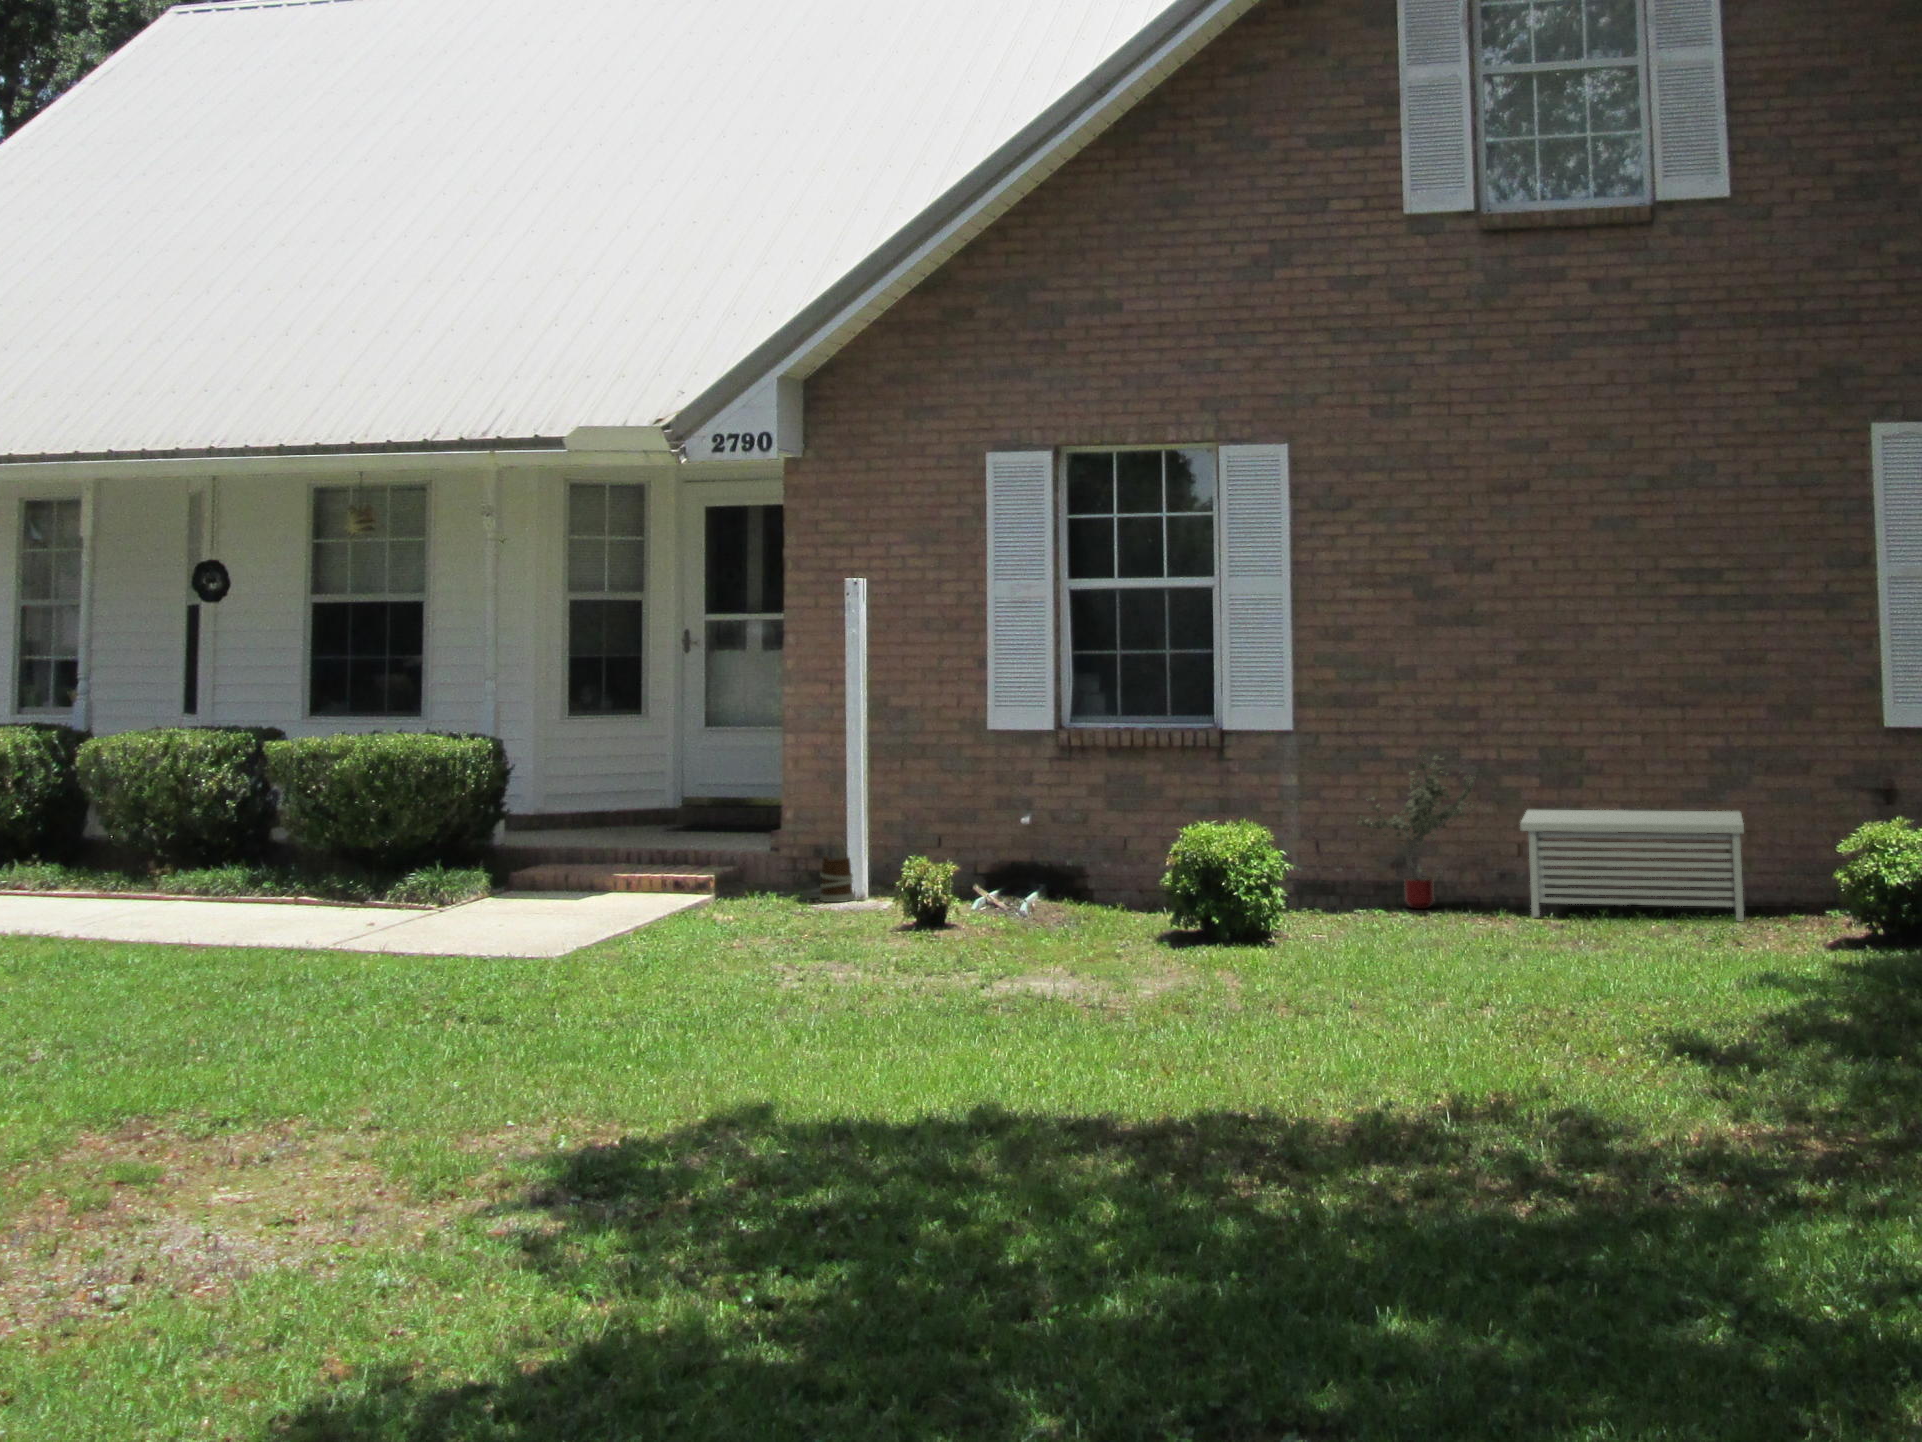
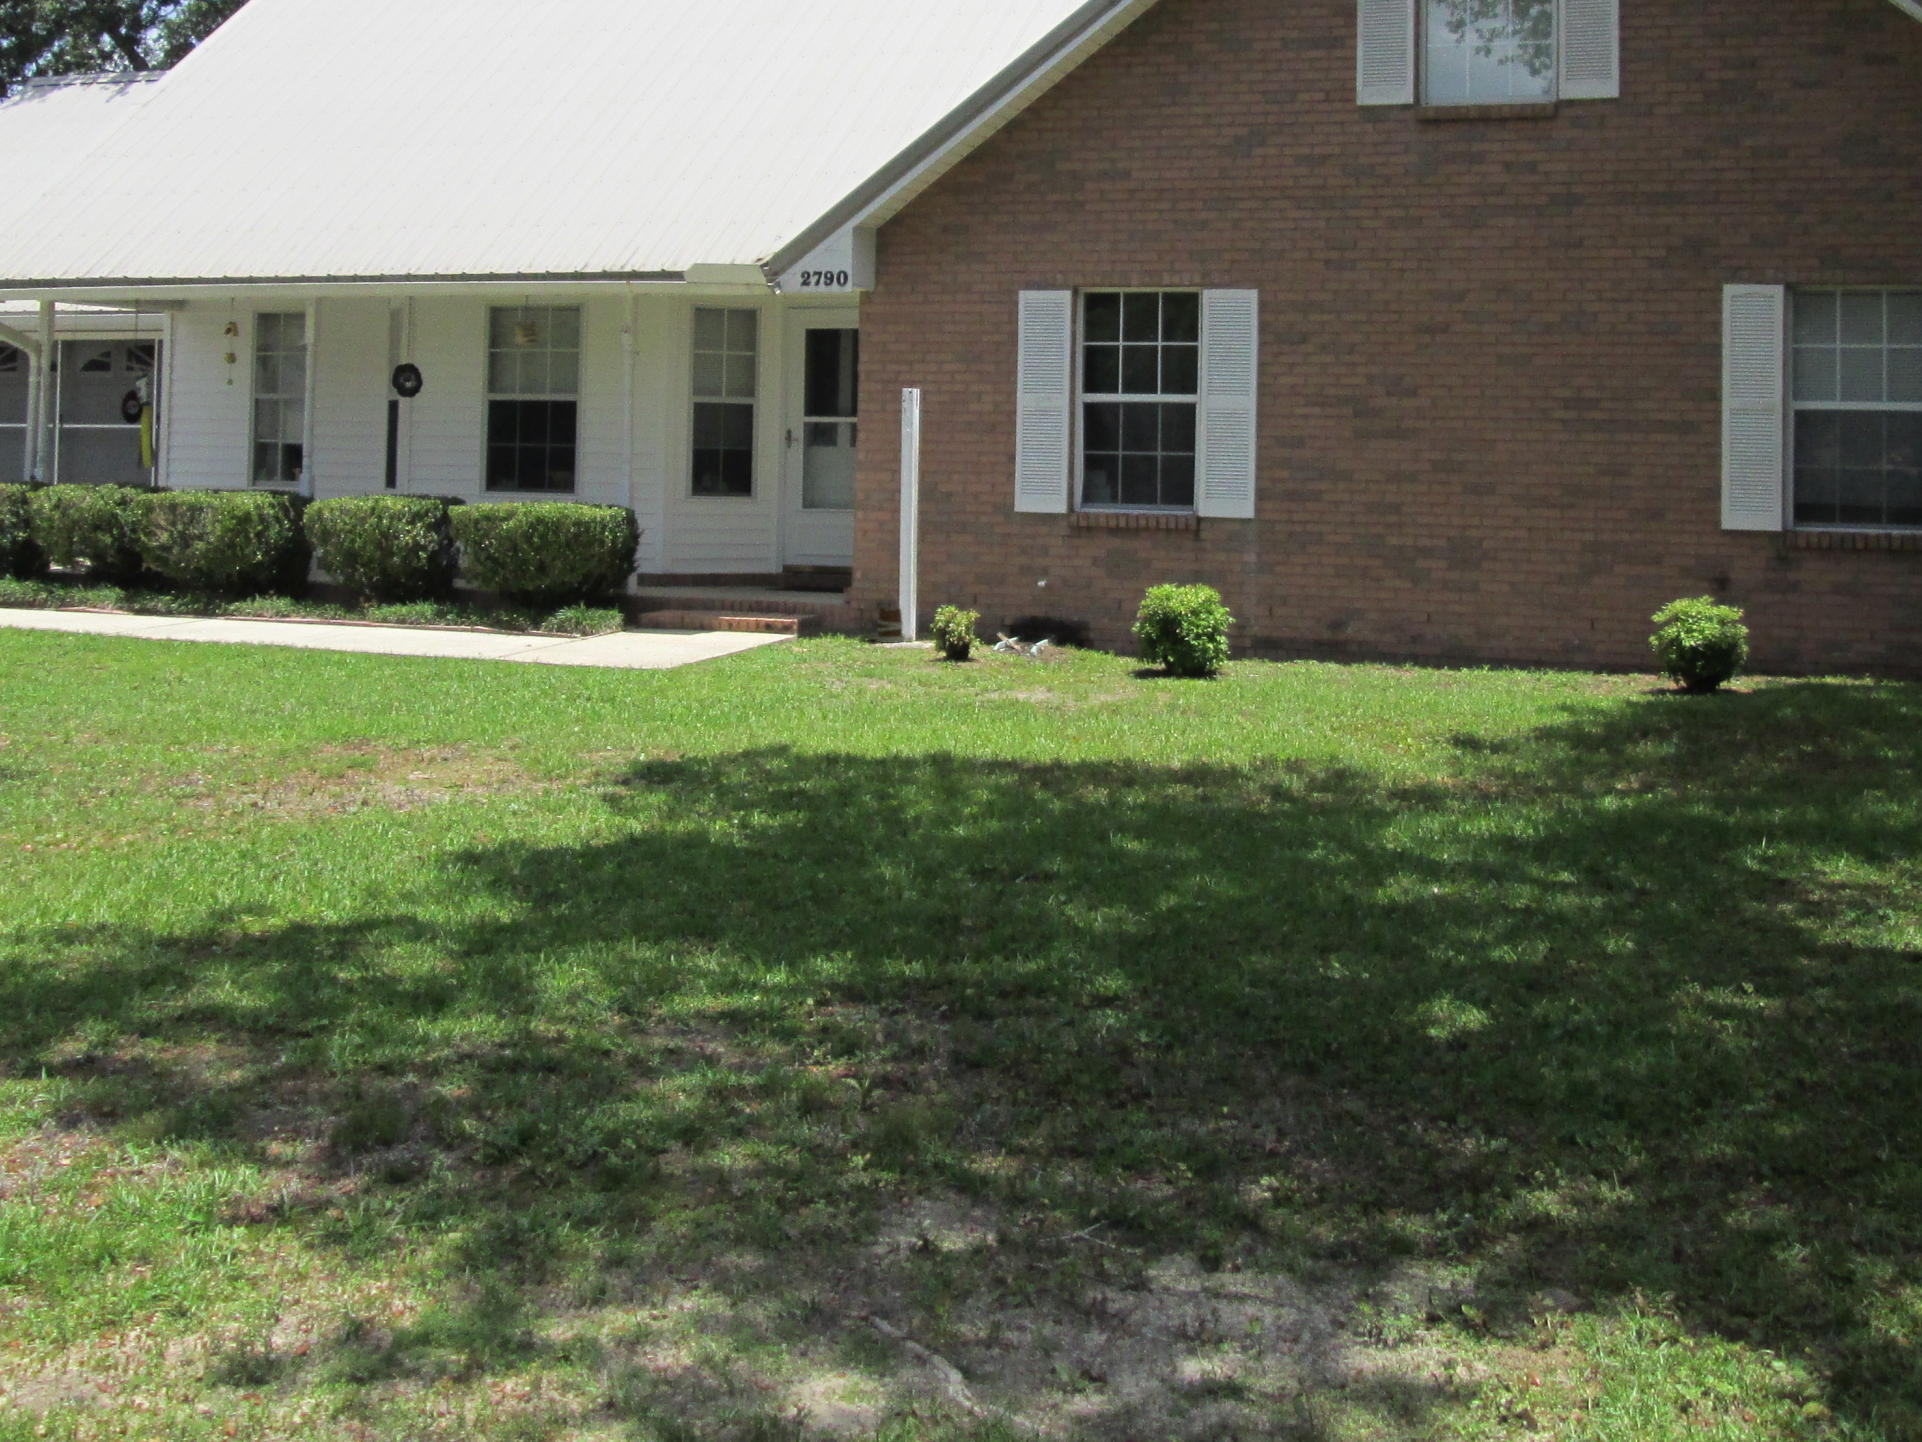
potted tree: present [1358,755,1475,908] -> none [1295,539,1392,659]
storage bench: present [1520,810,1744,921] -> none [1419,585,1602,675]

